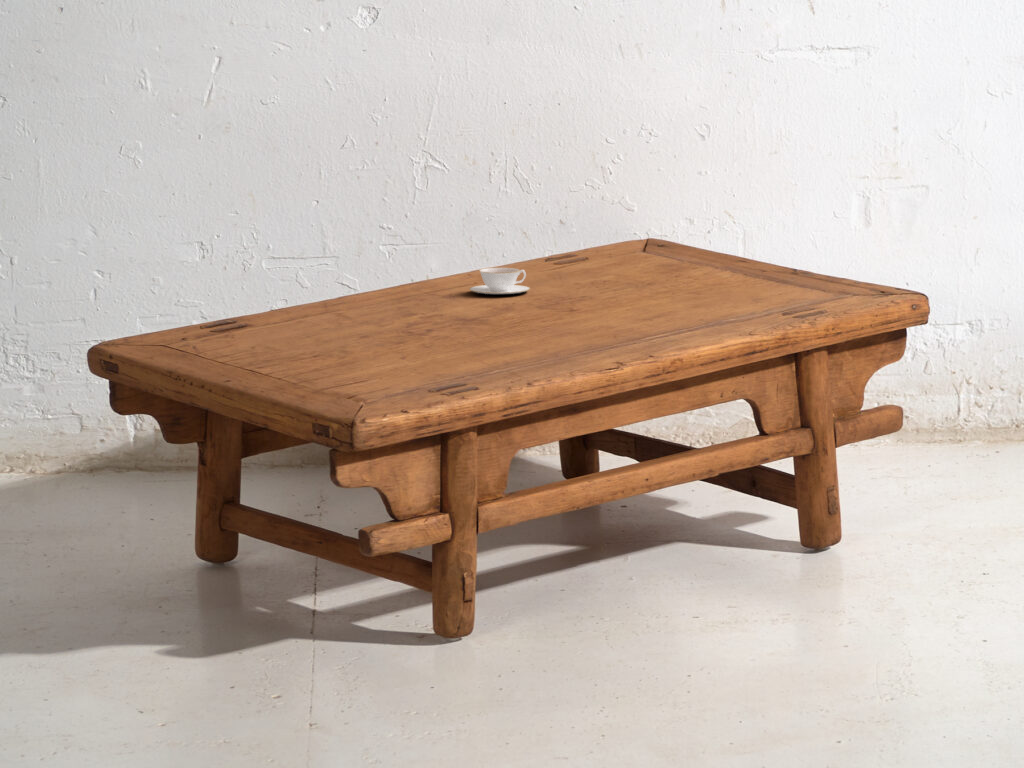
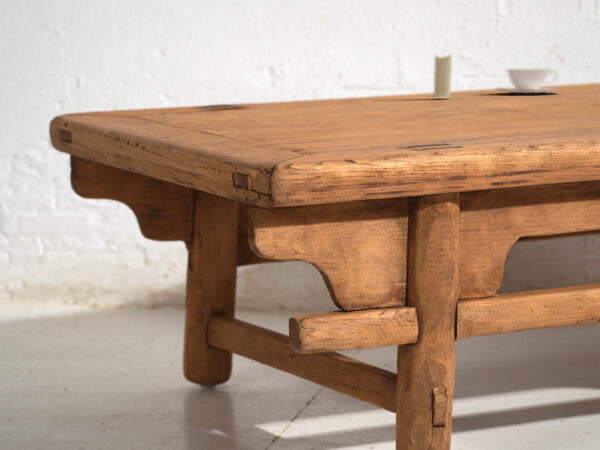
candle: none [418,257,435,309] -> present [433,46,452,98]

